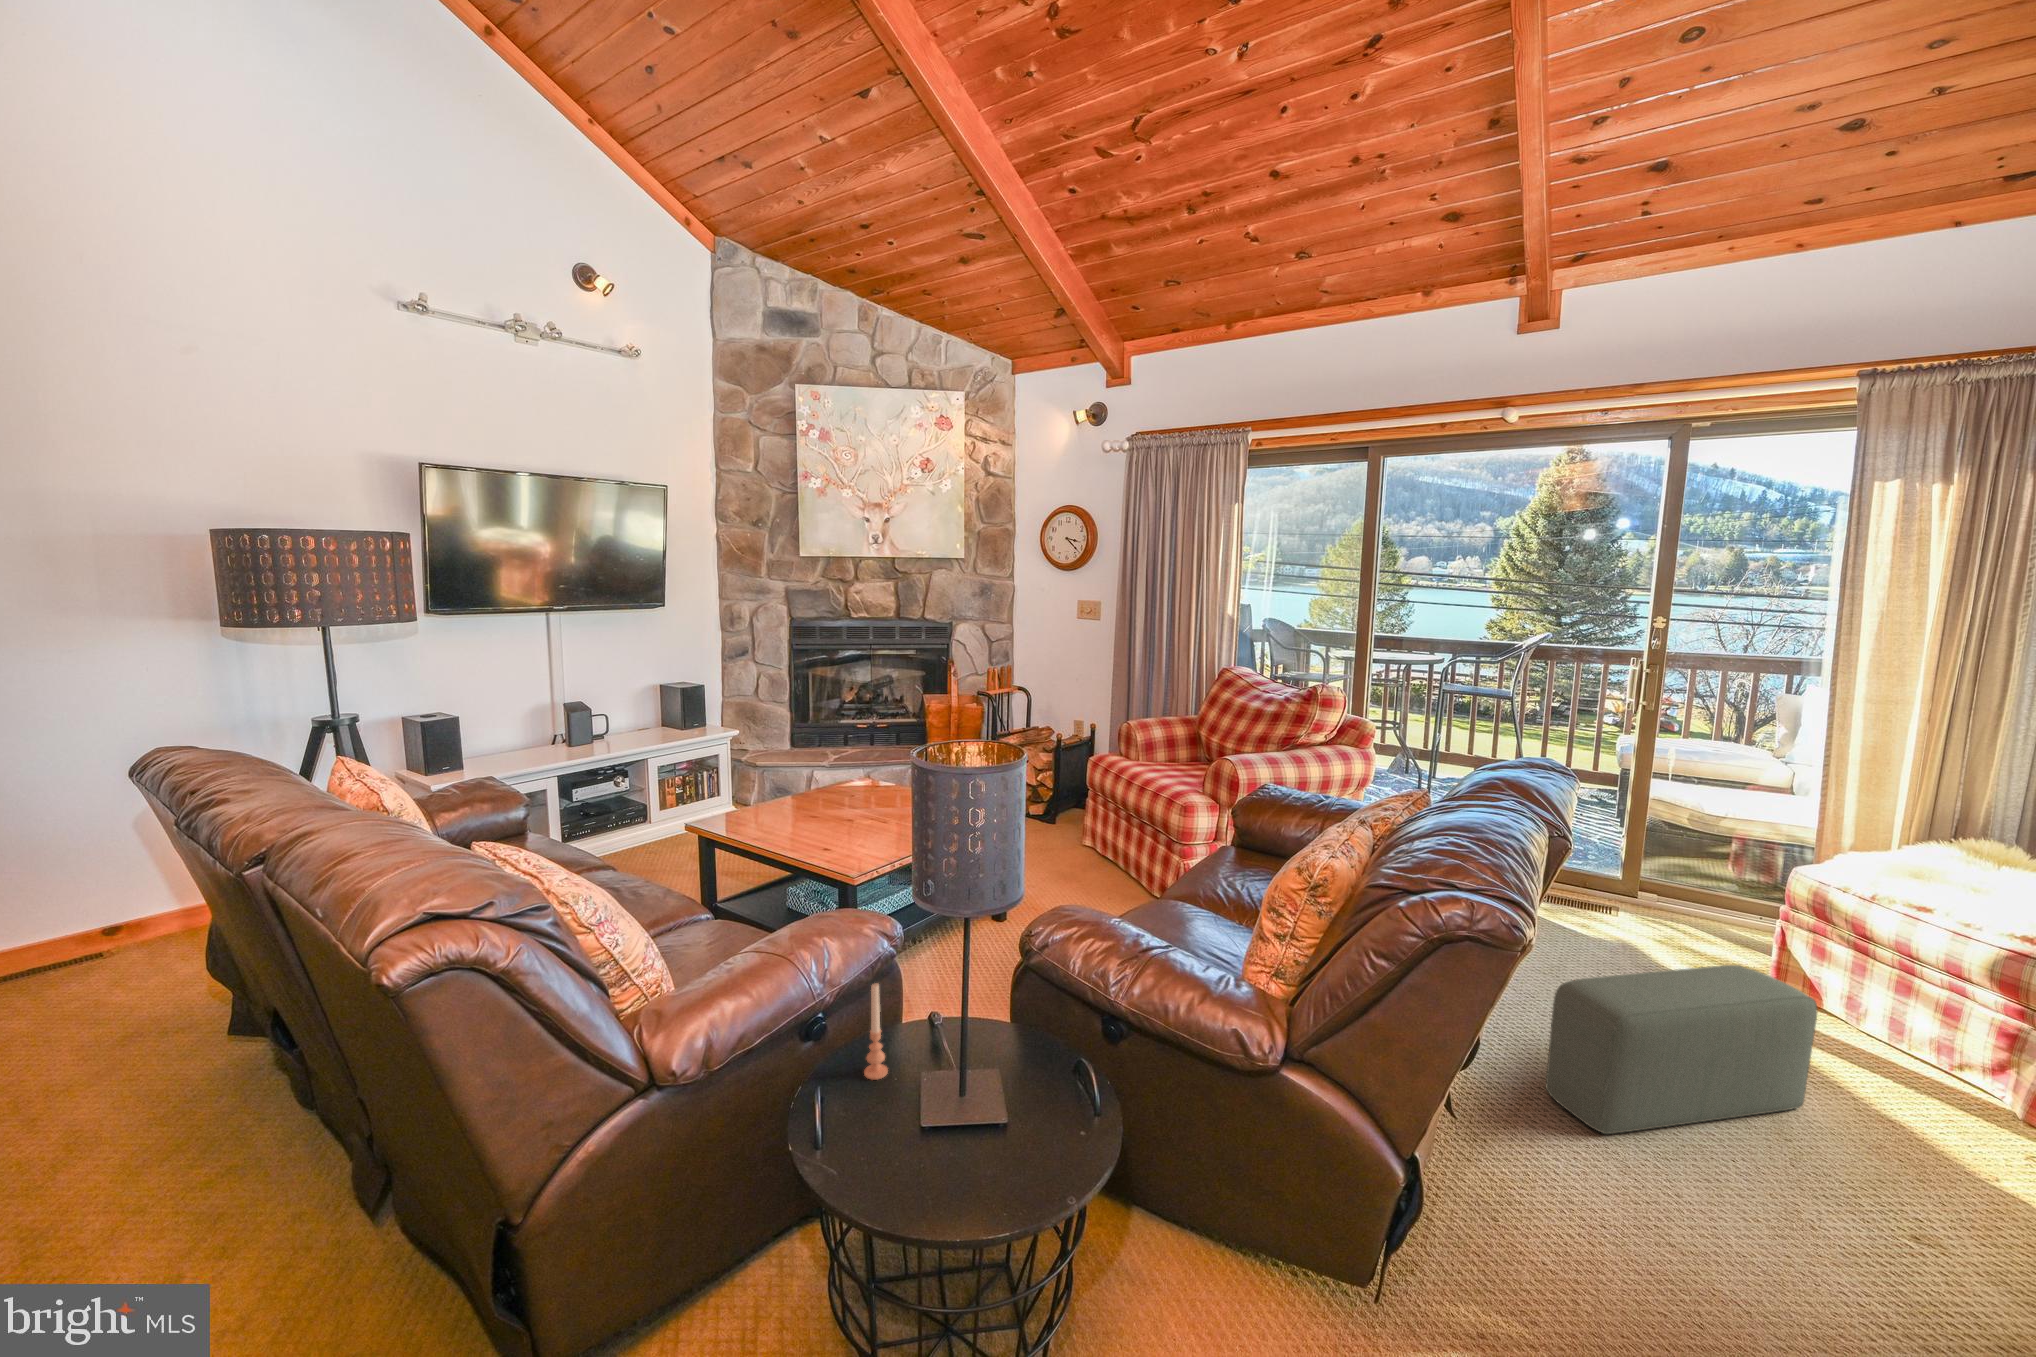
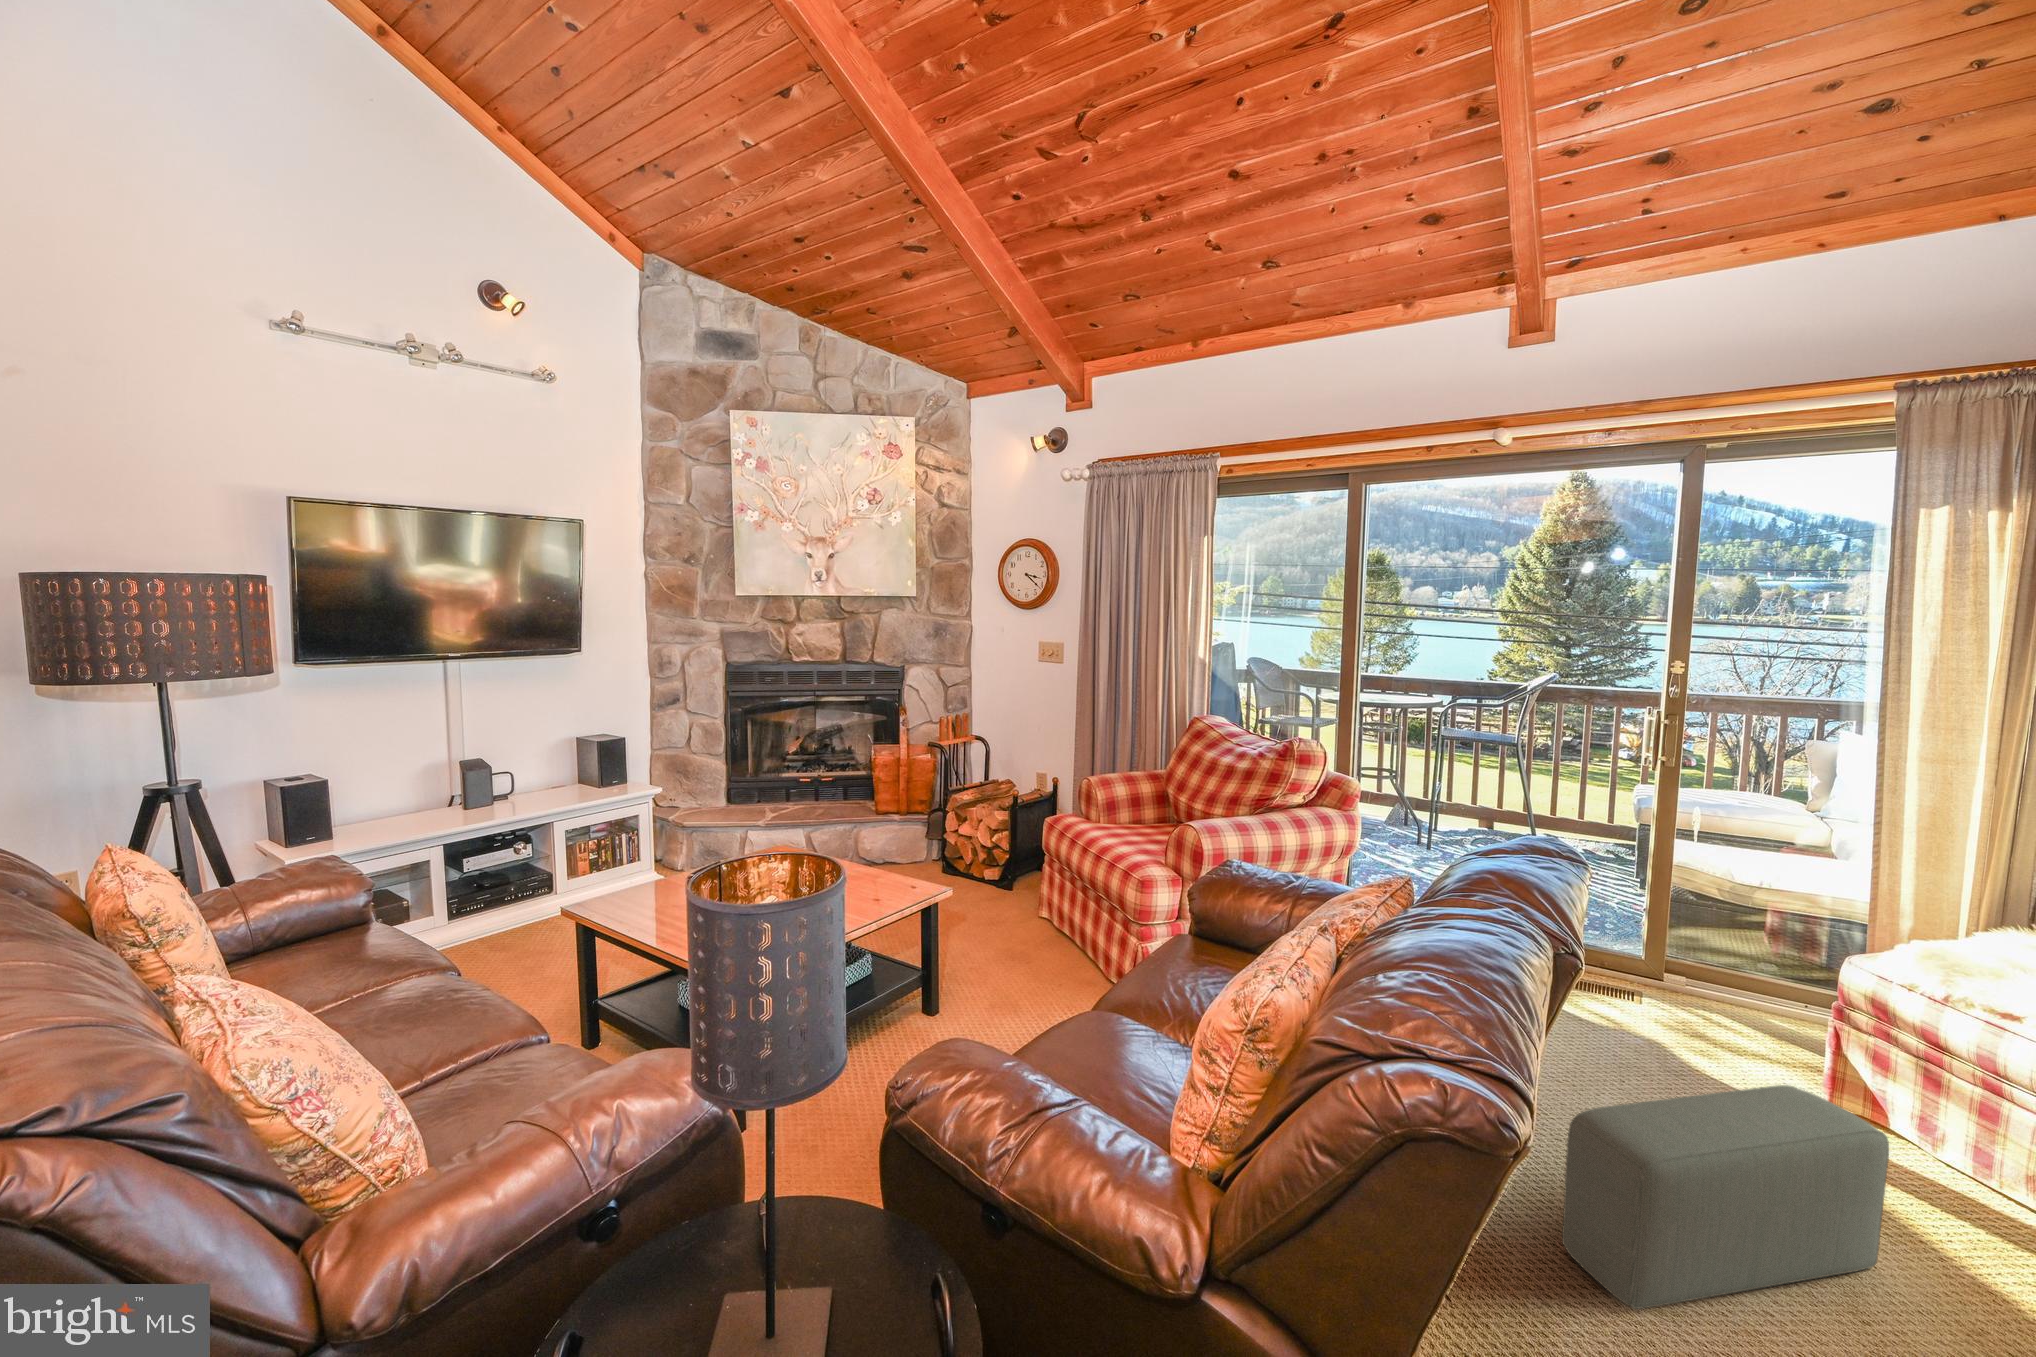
candle: present [864,983,888,1080] -> none [648,1176,681,1307]

